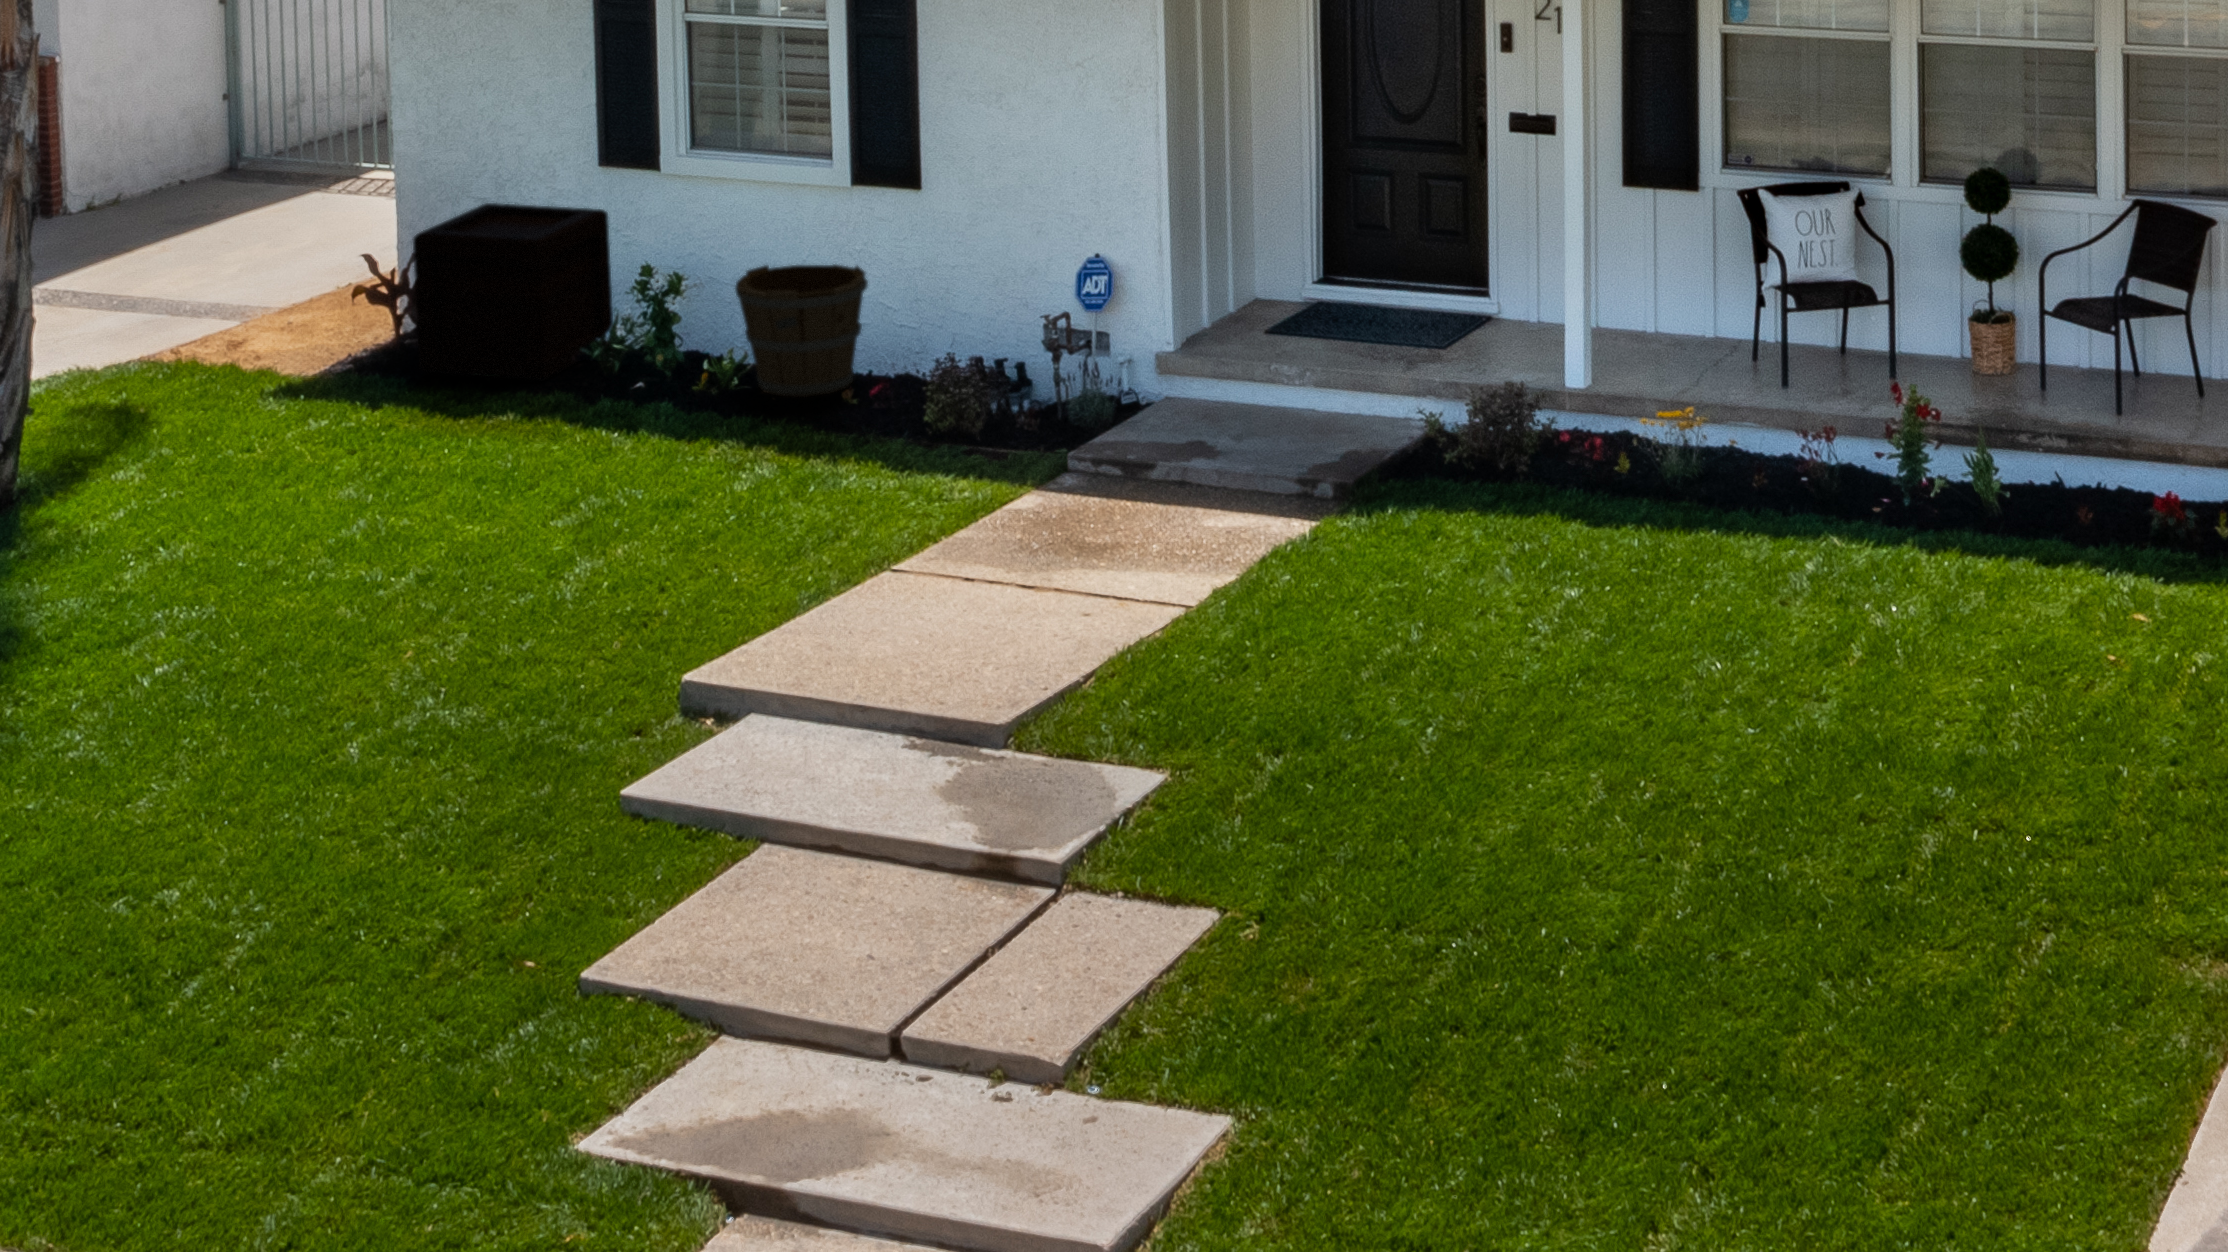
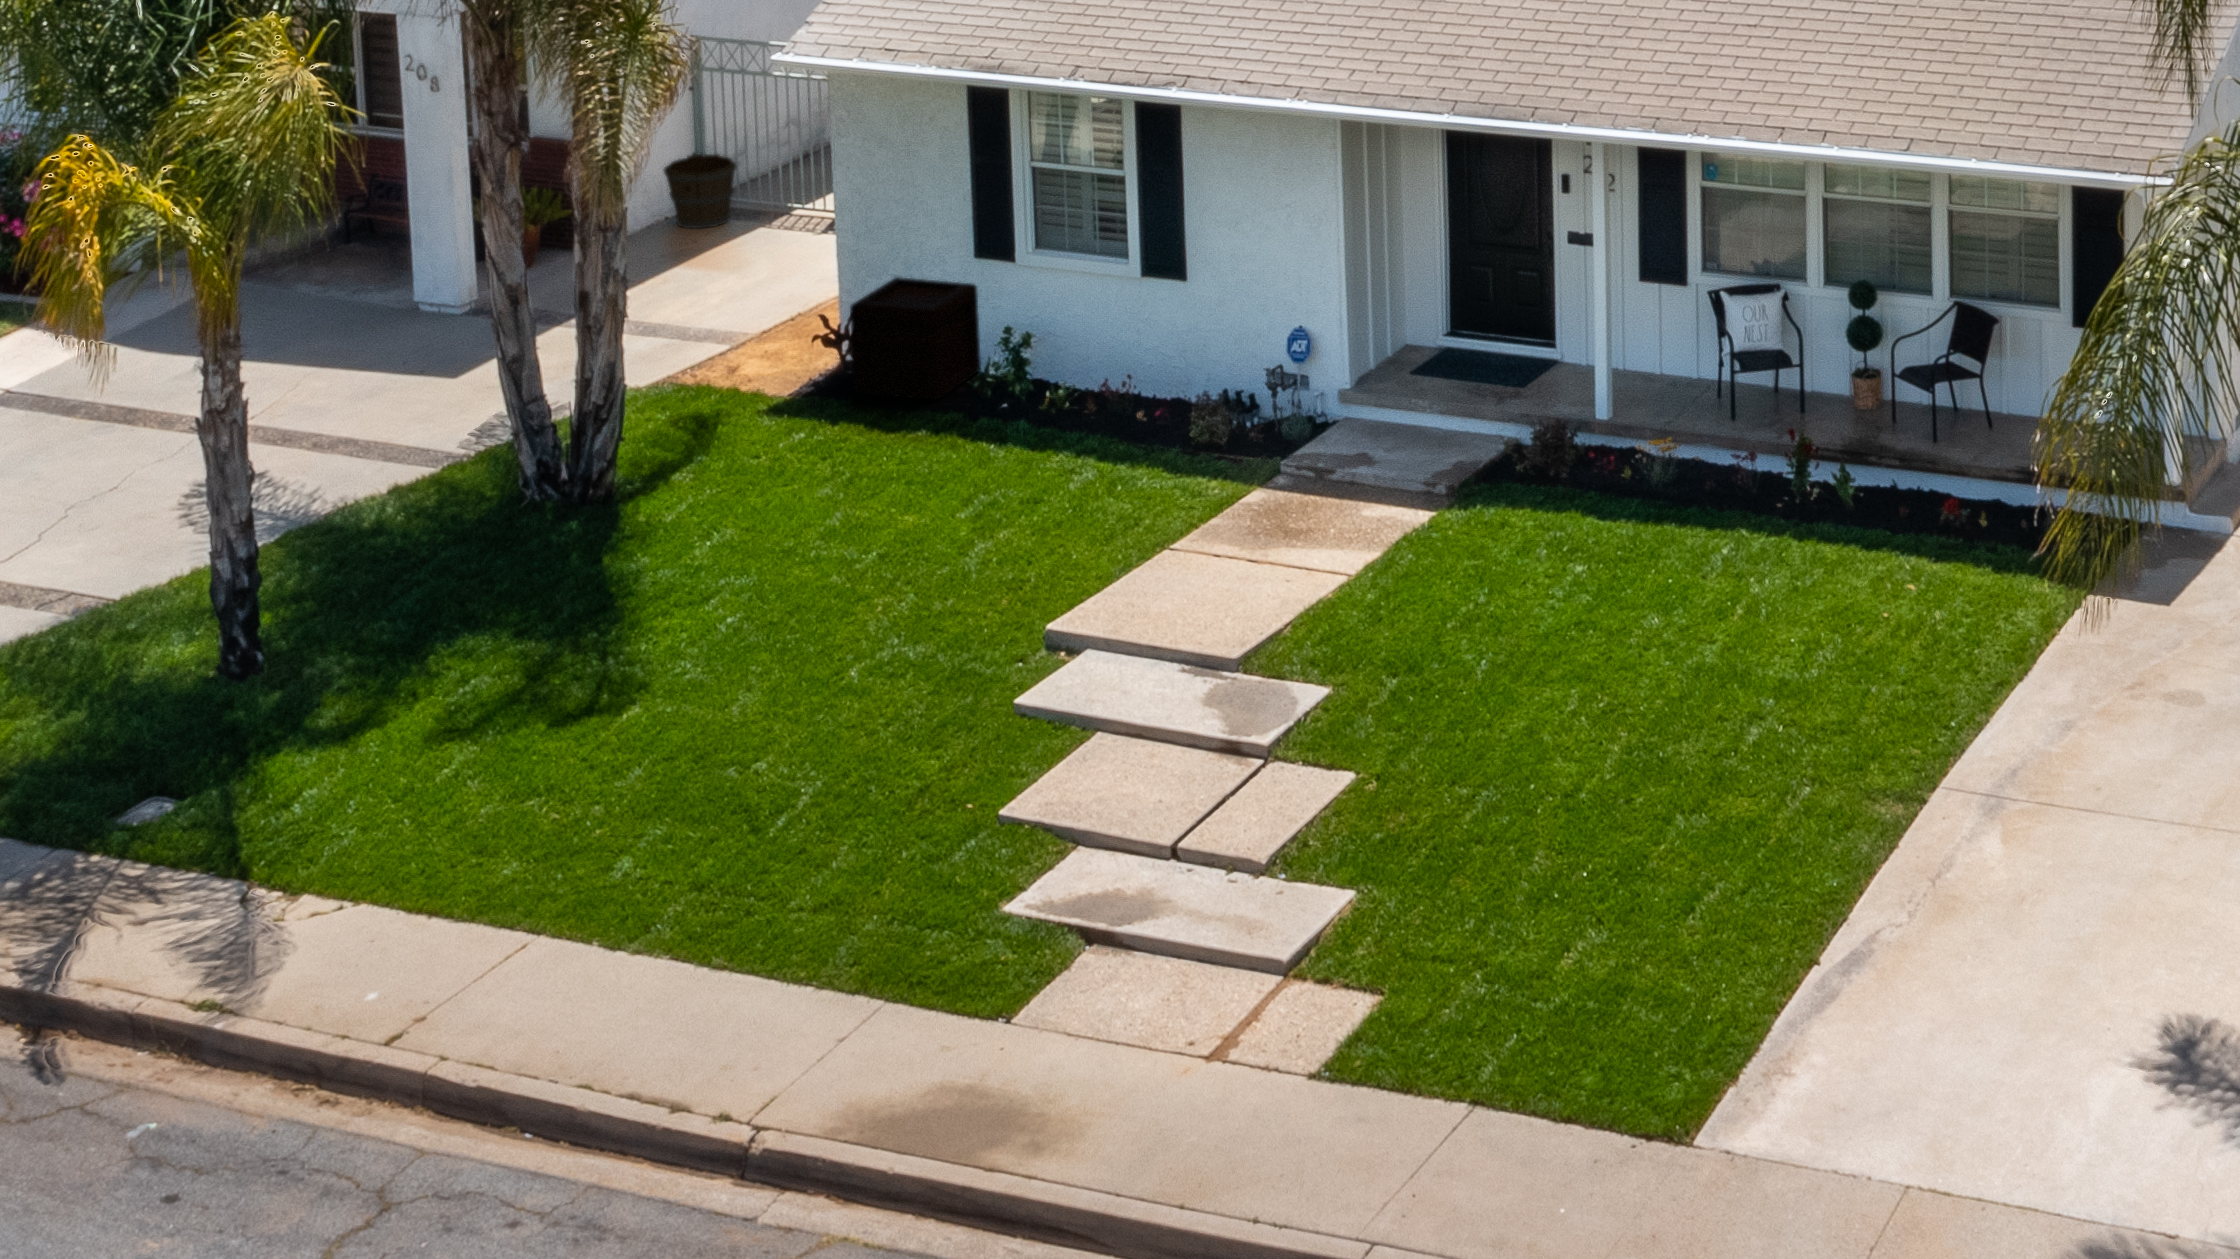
wooden bucket: present [735,264,868,397] -> present [664,154,737,228]

